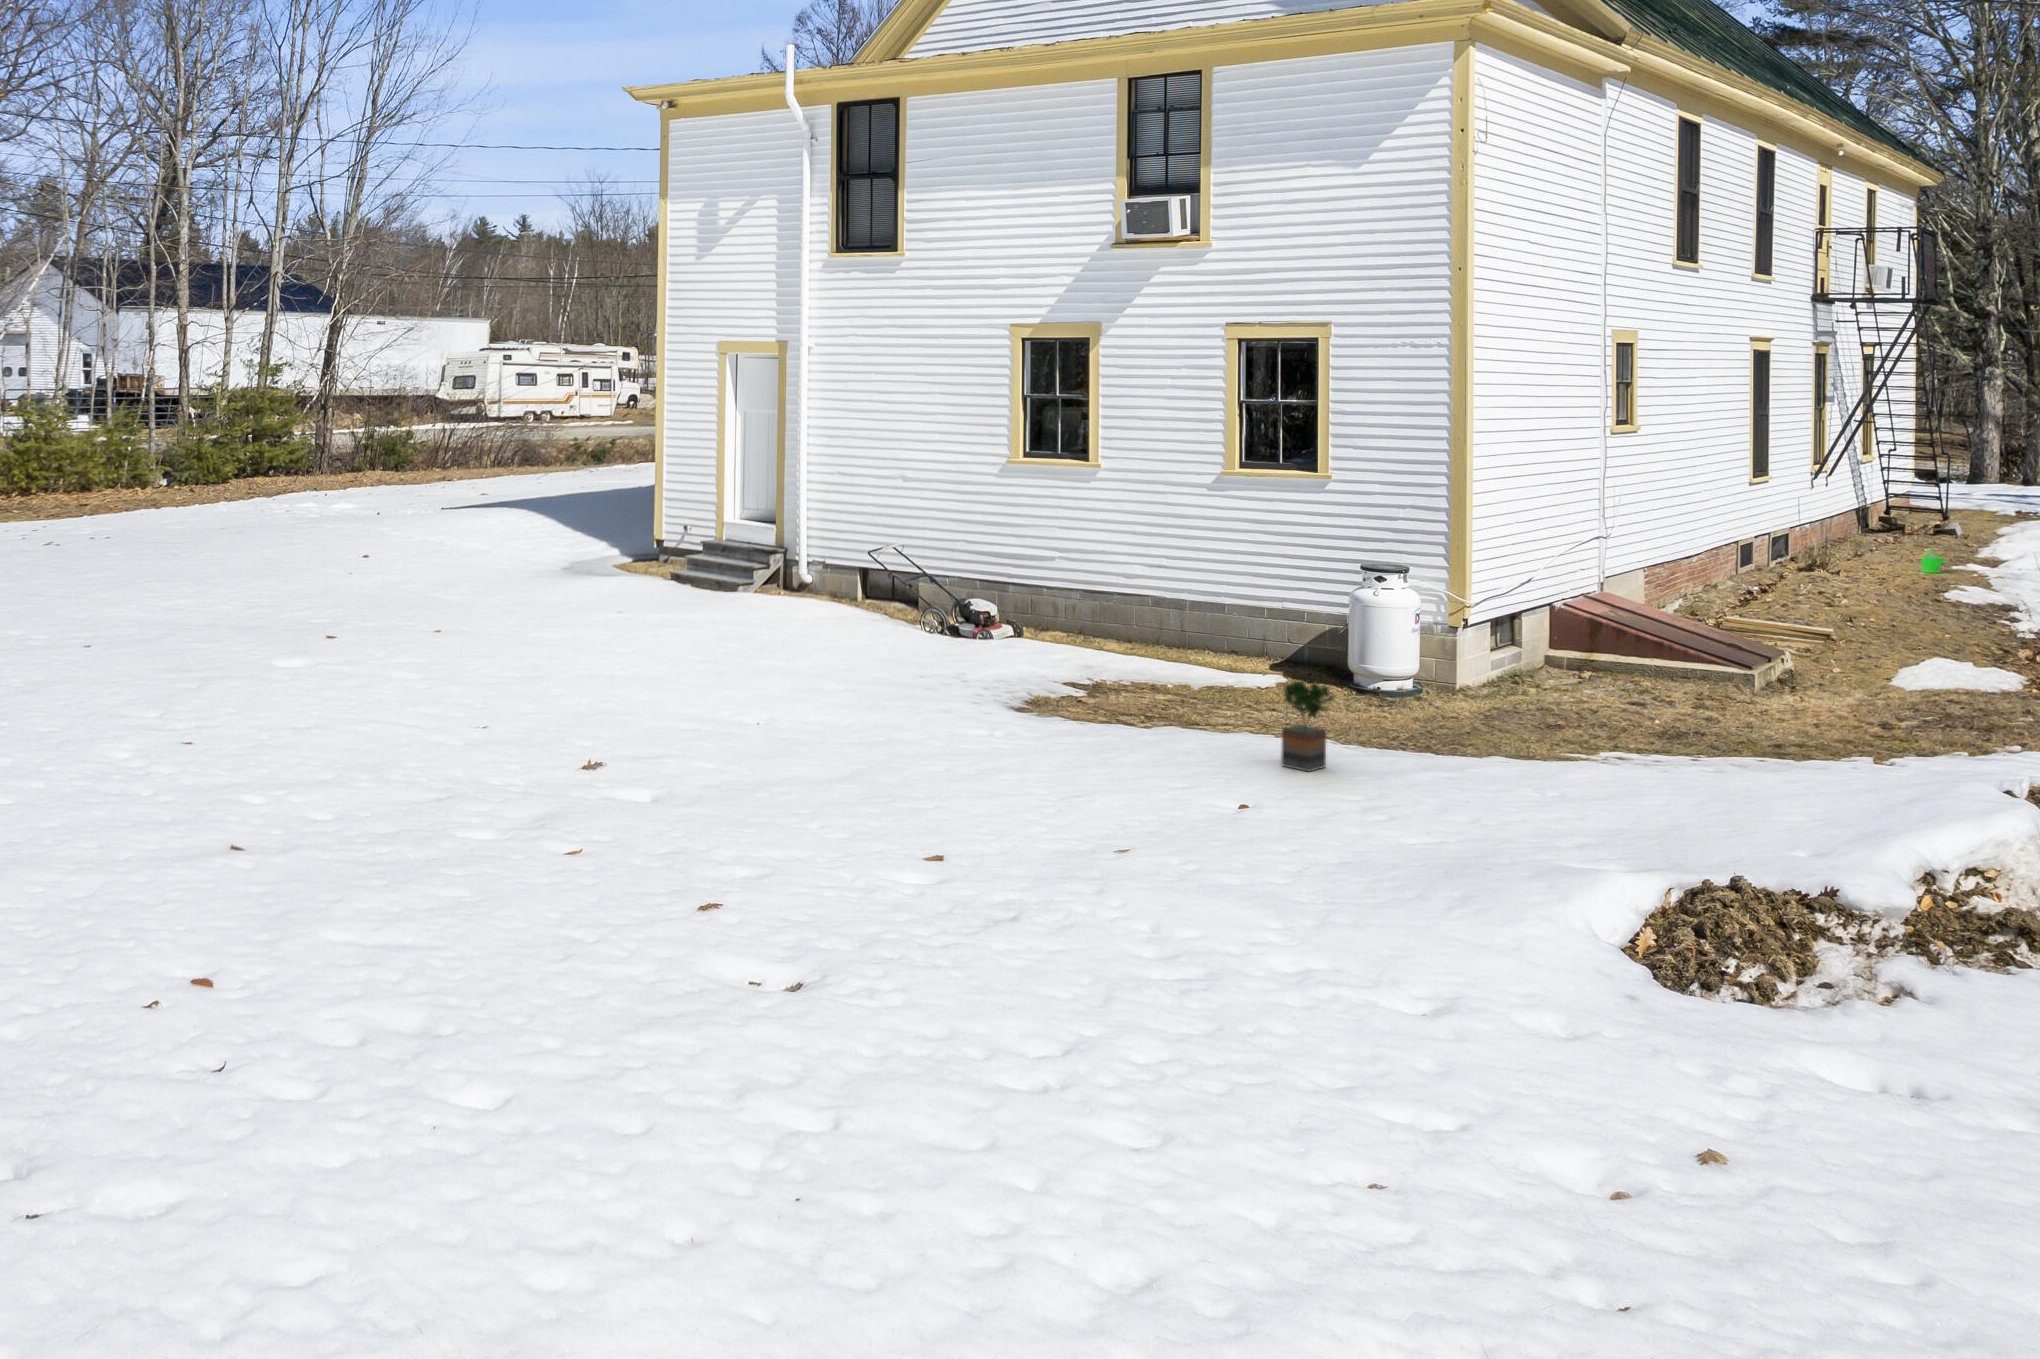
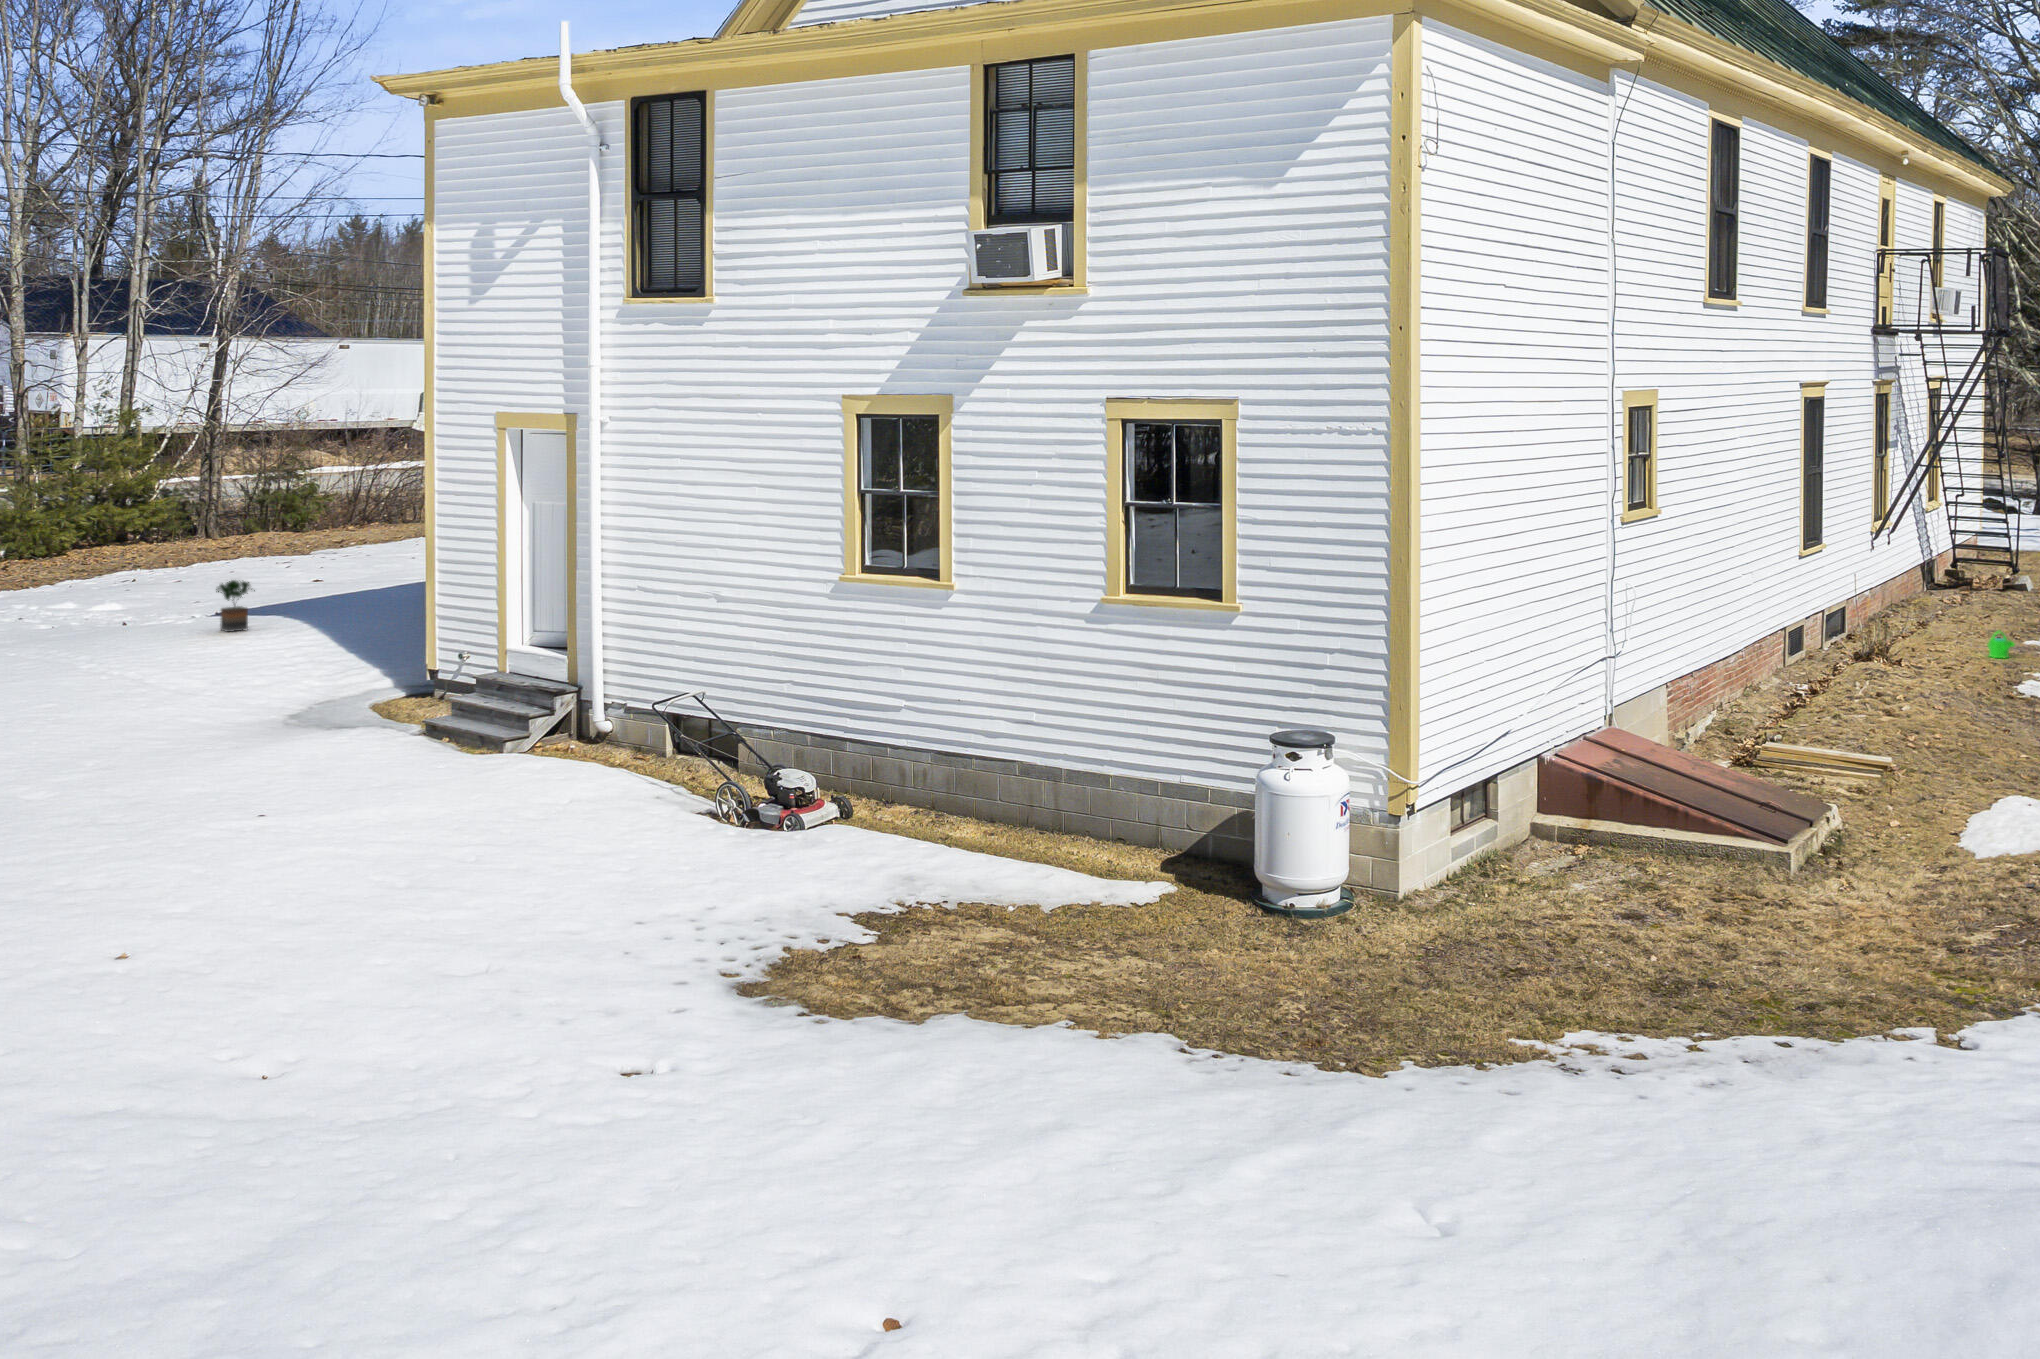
potted tree: present [1281,681,1335,772] -> present [216,580,255,632]

